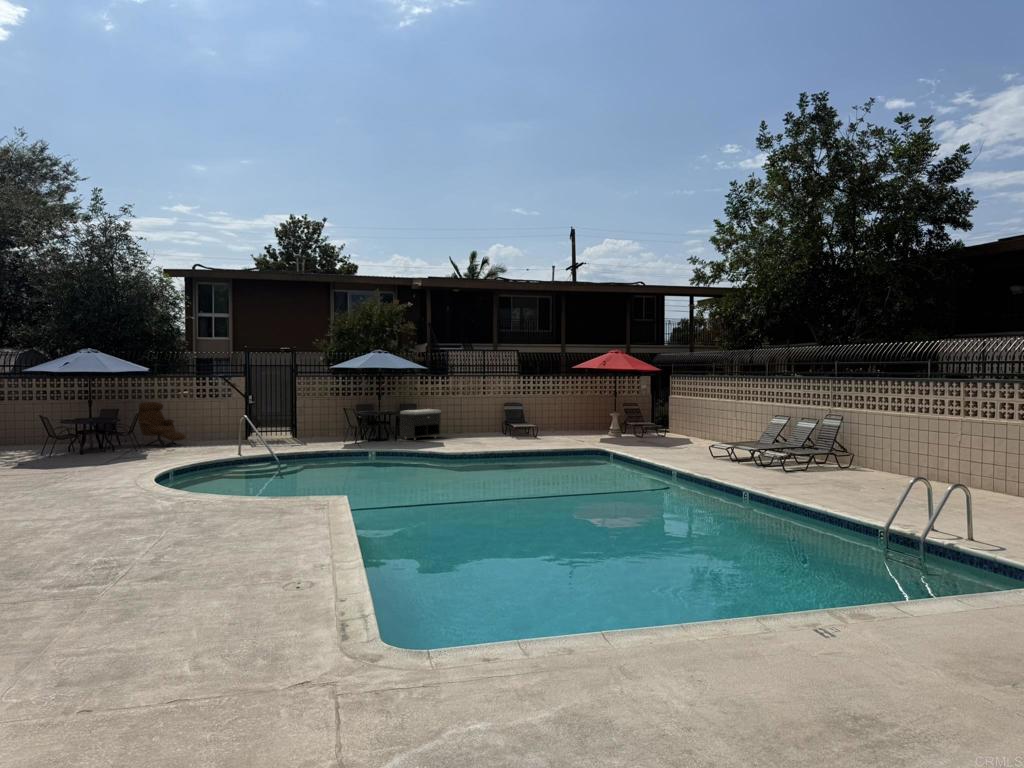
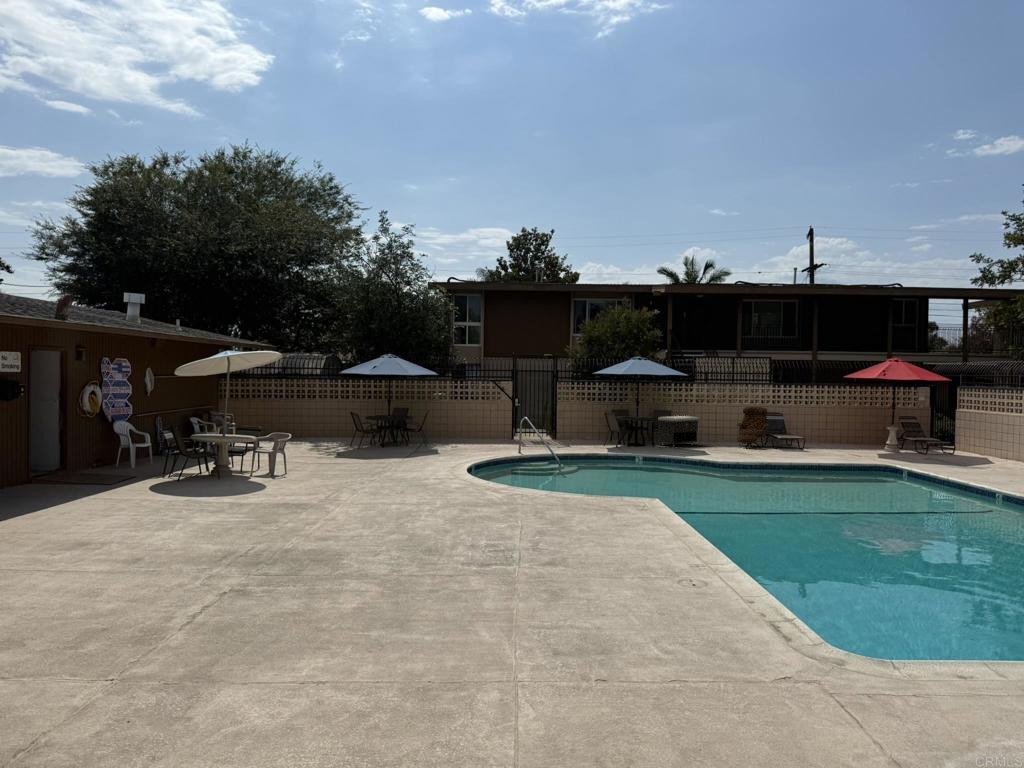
lounge chair: present [138,402,186,446] -> present [737,407,770,448]

